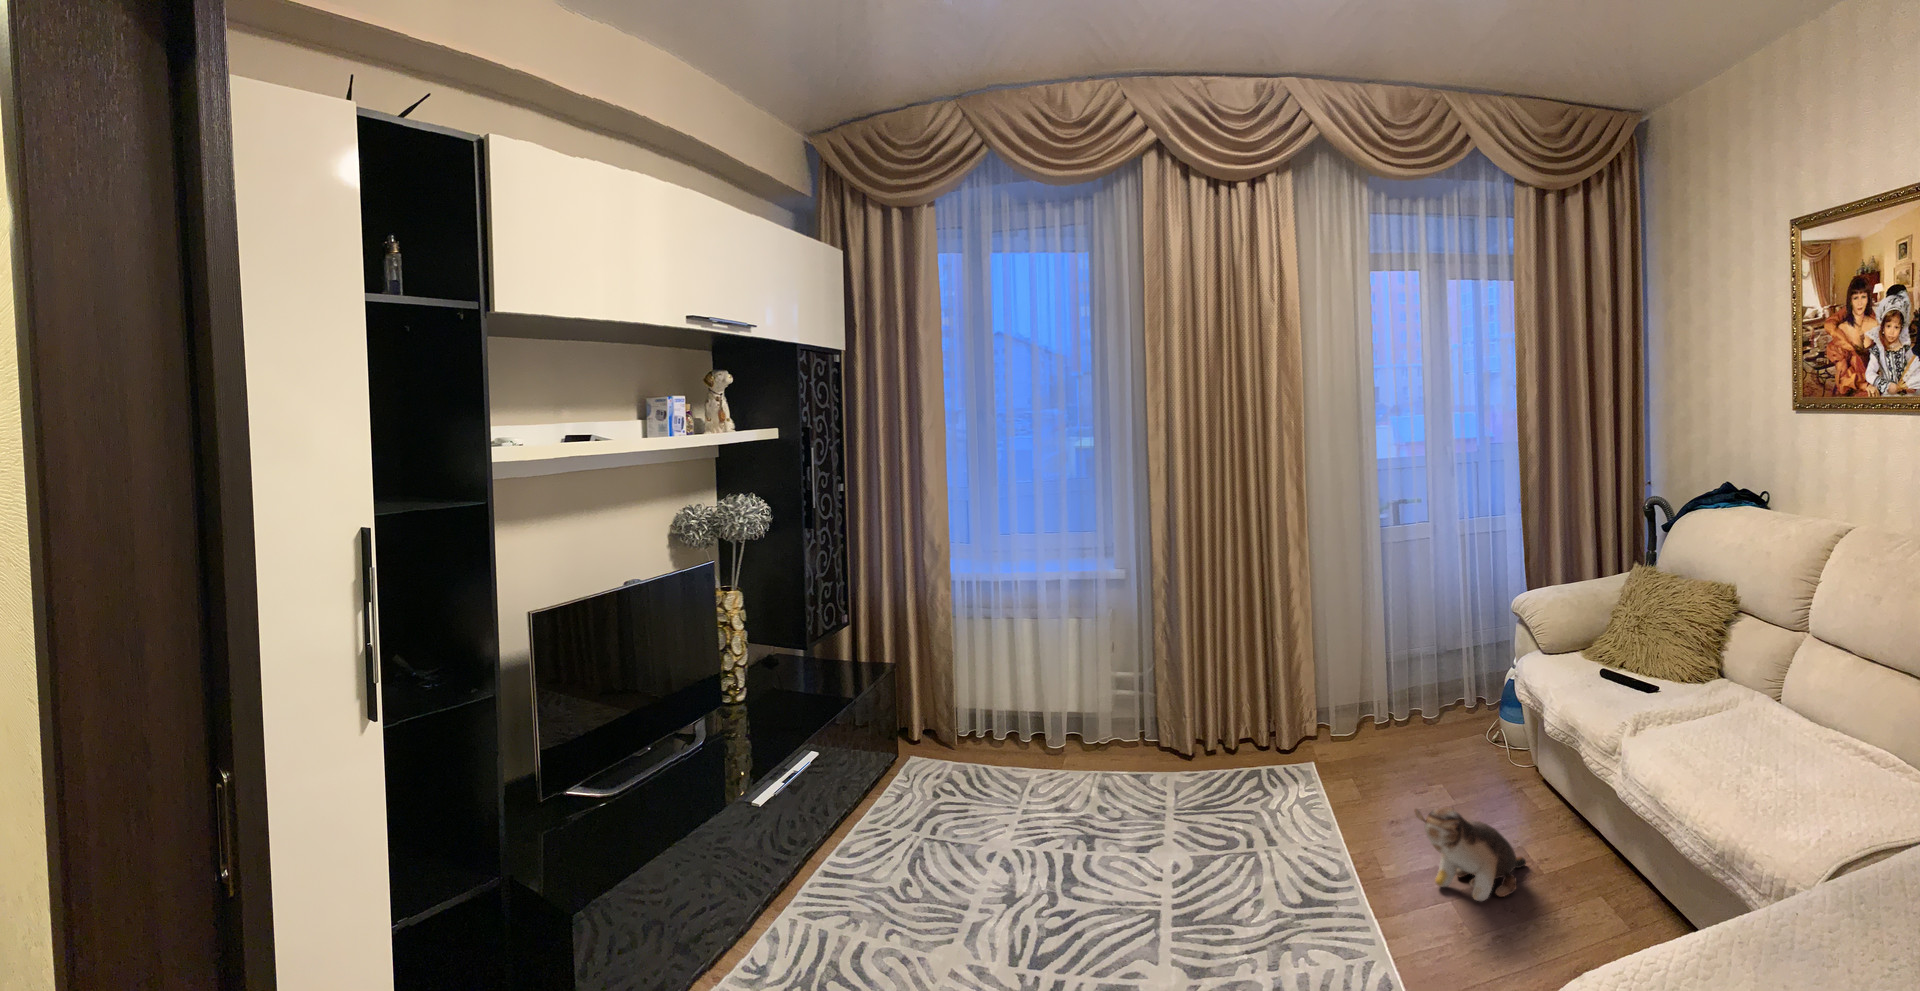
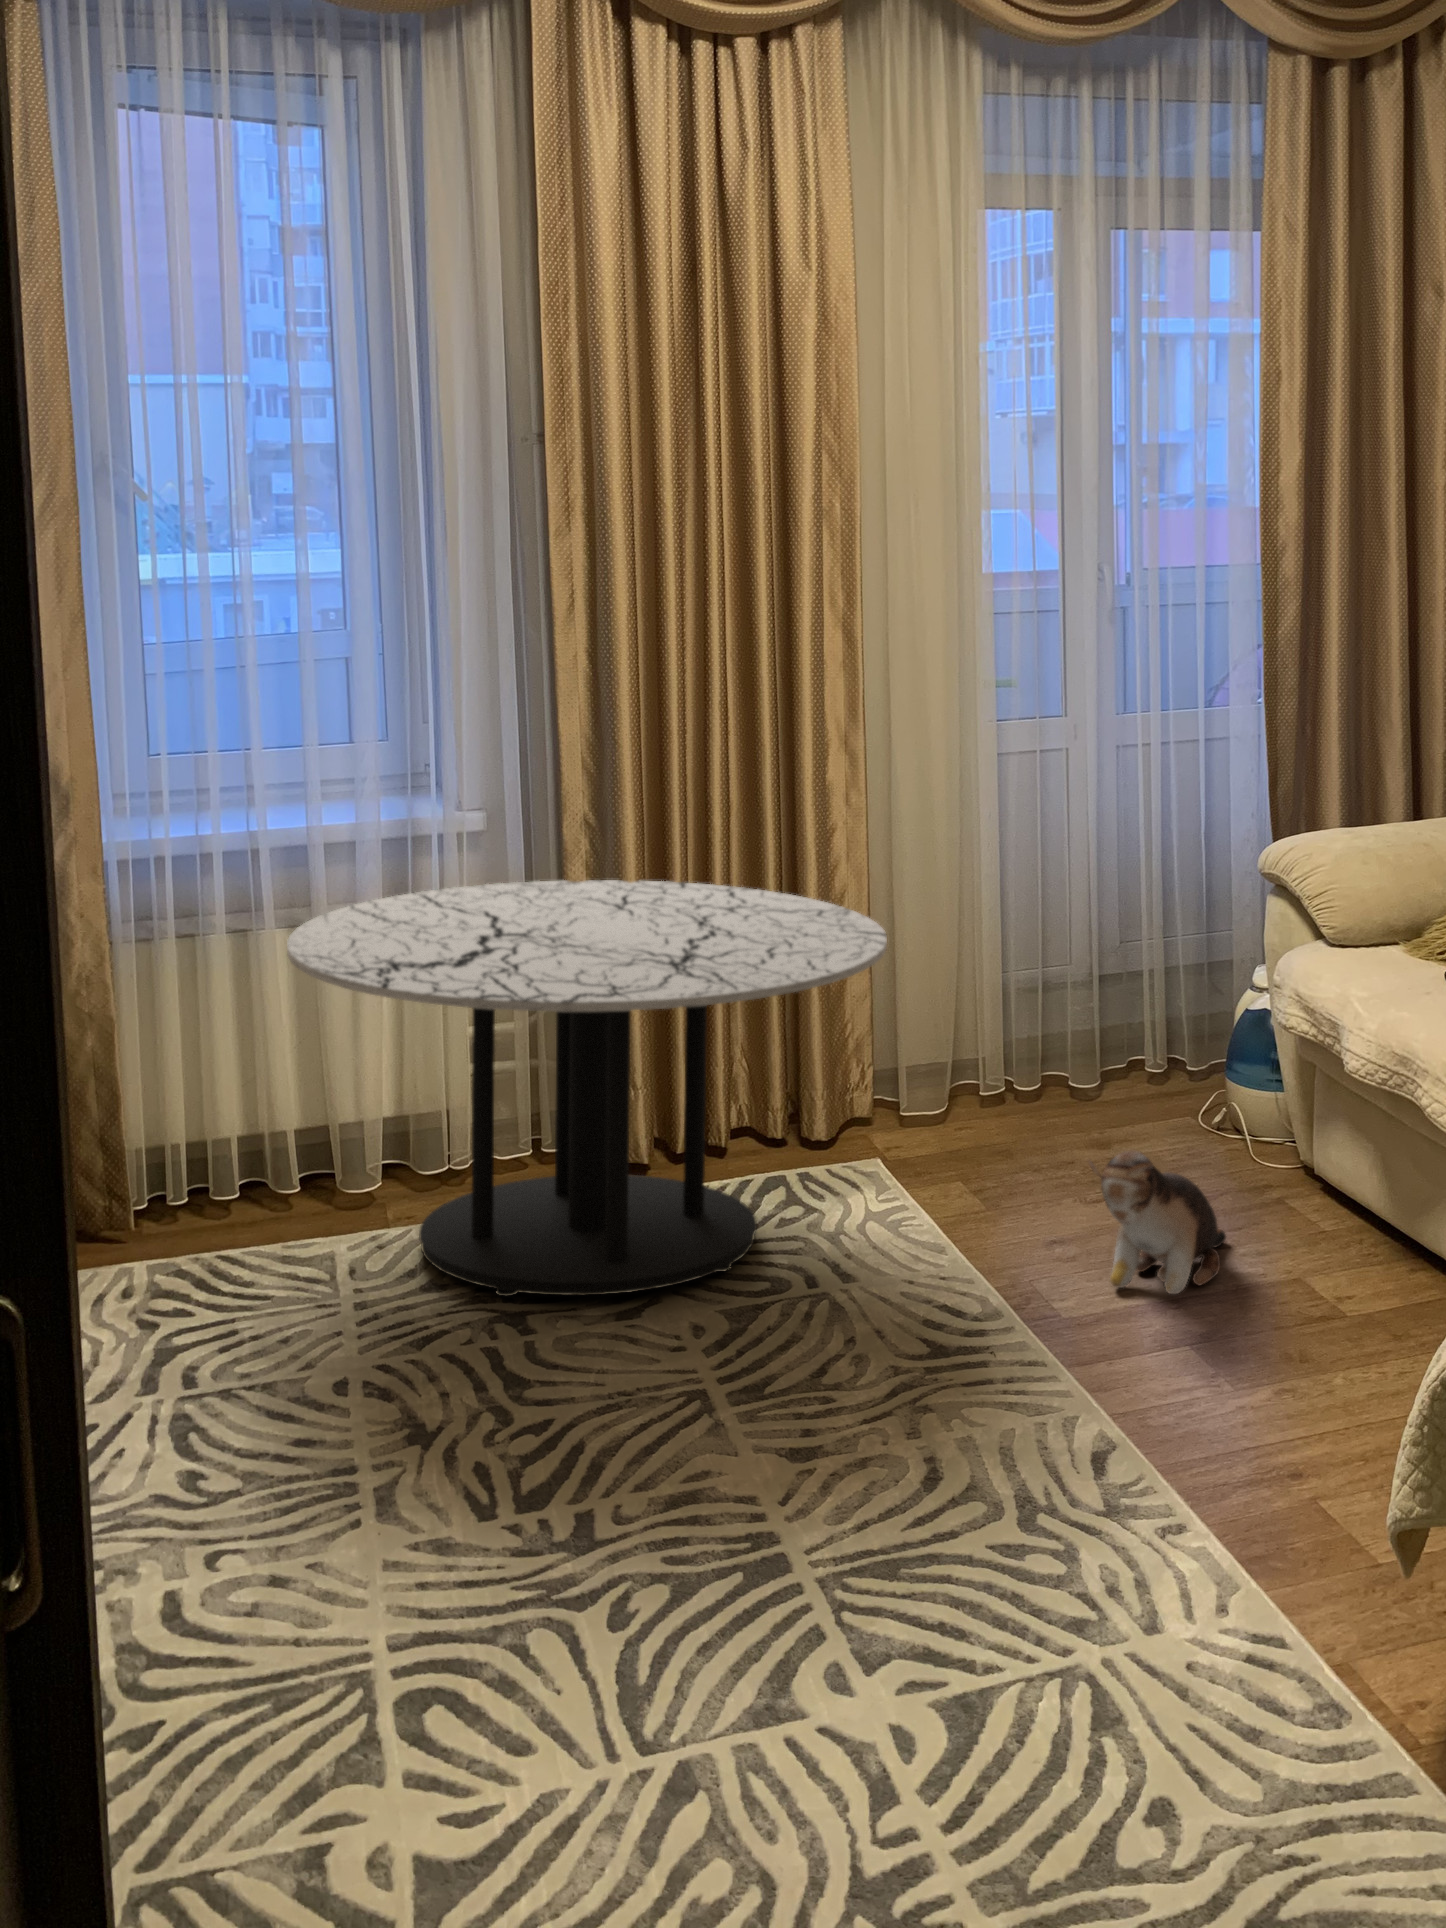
coffee table: none [997,615,1297,833] -> present [287,880,887,1296]

